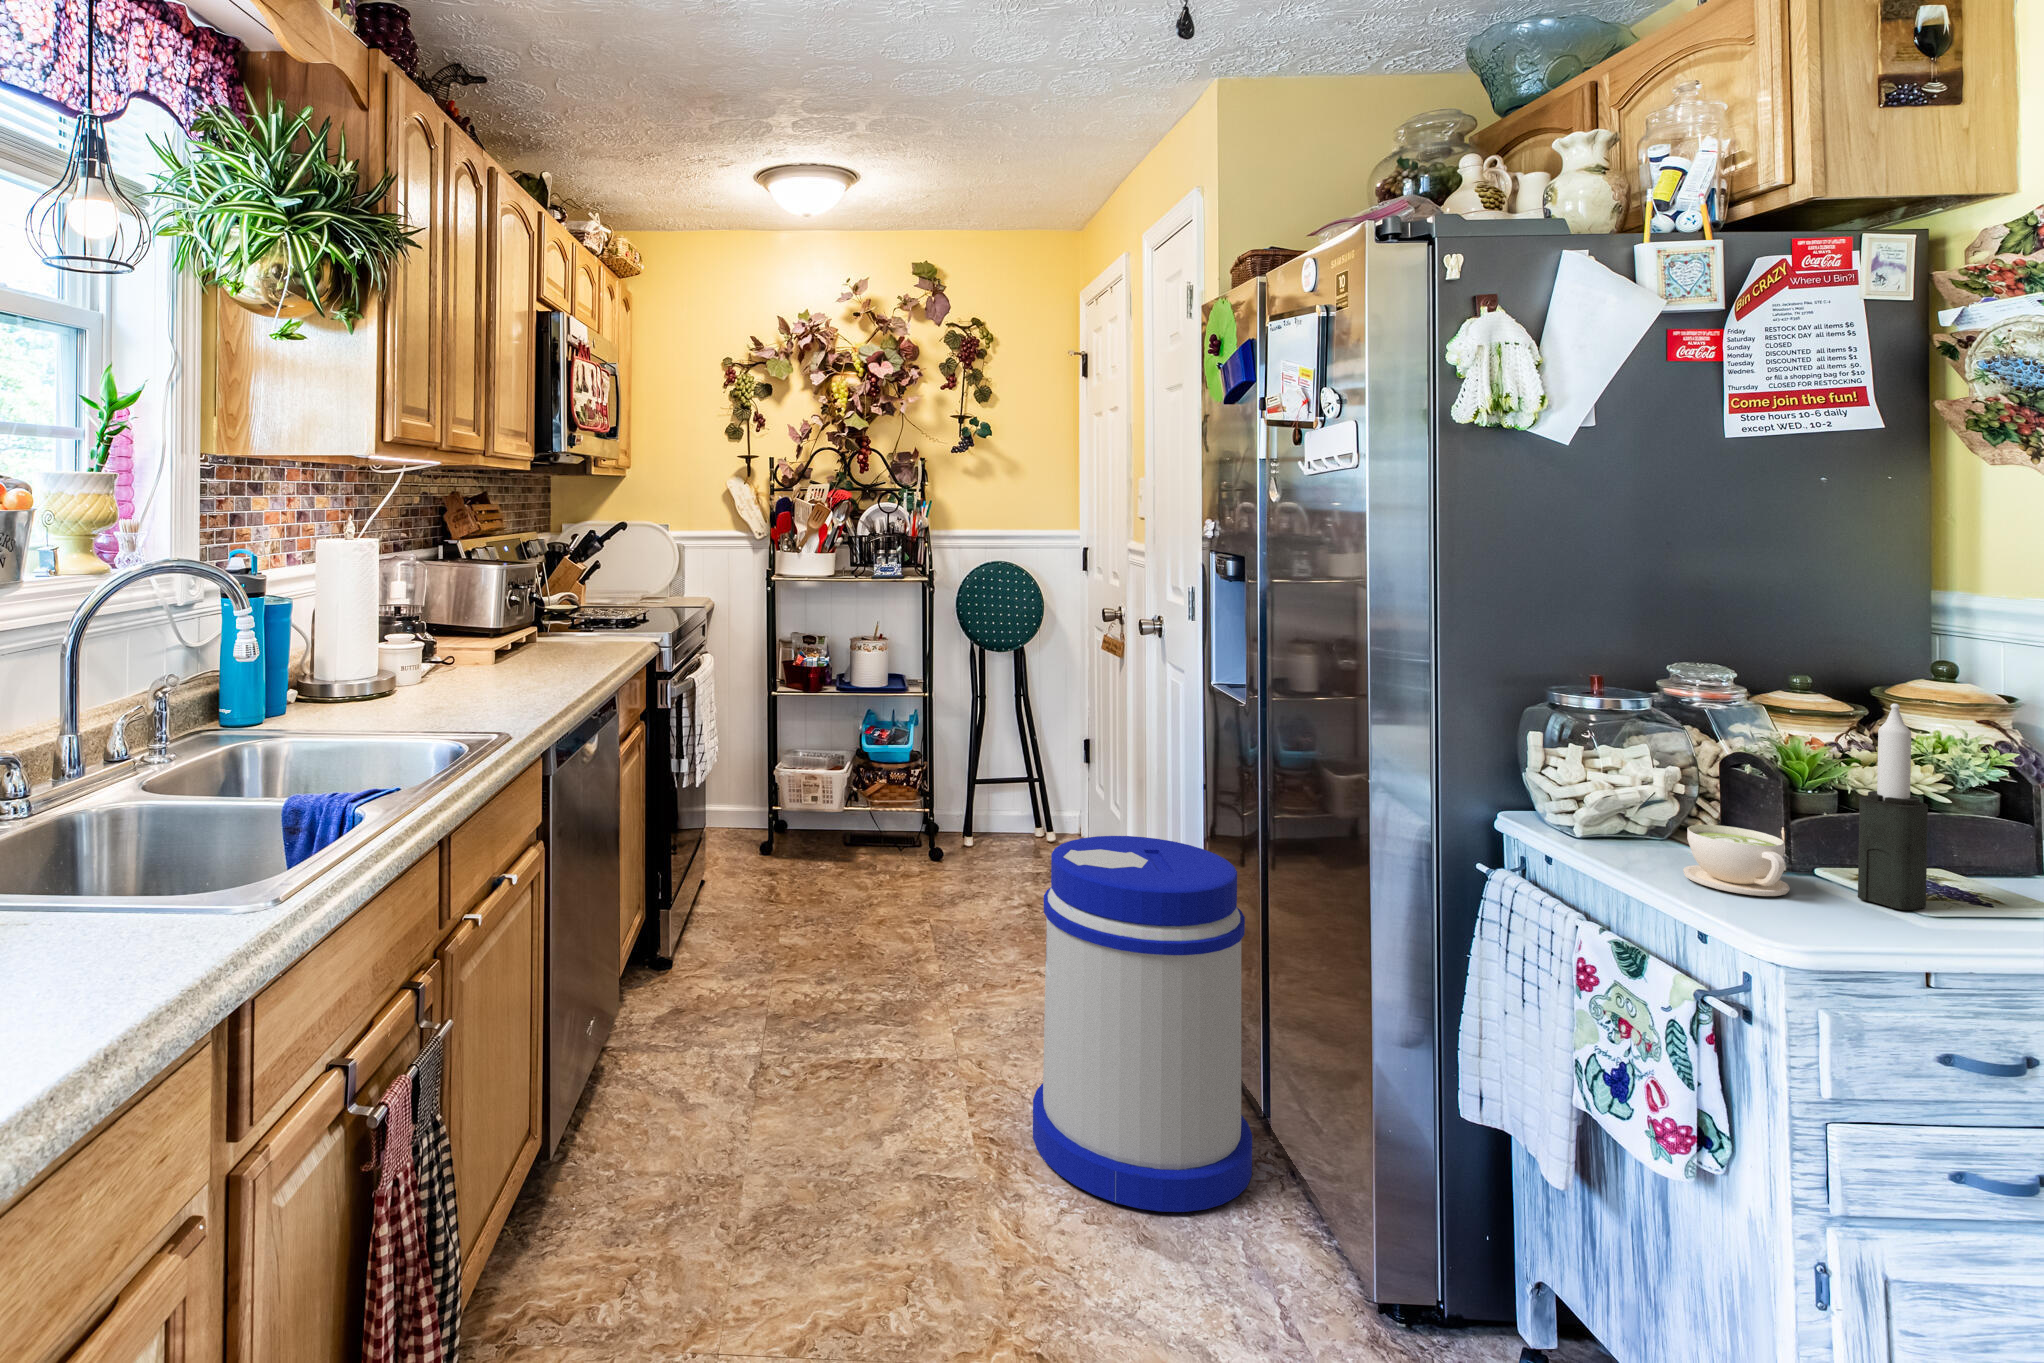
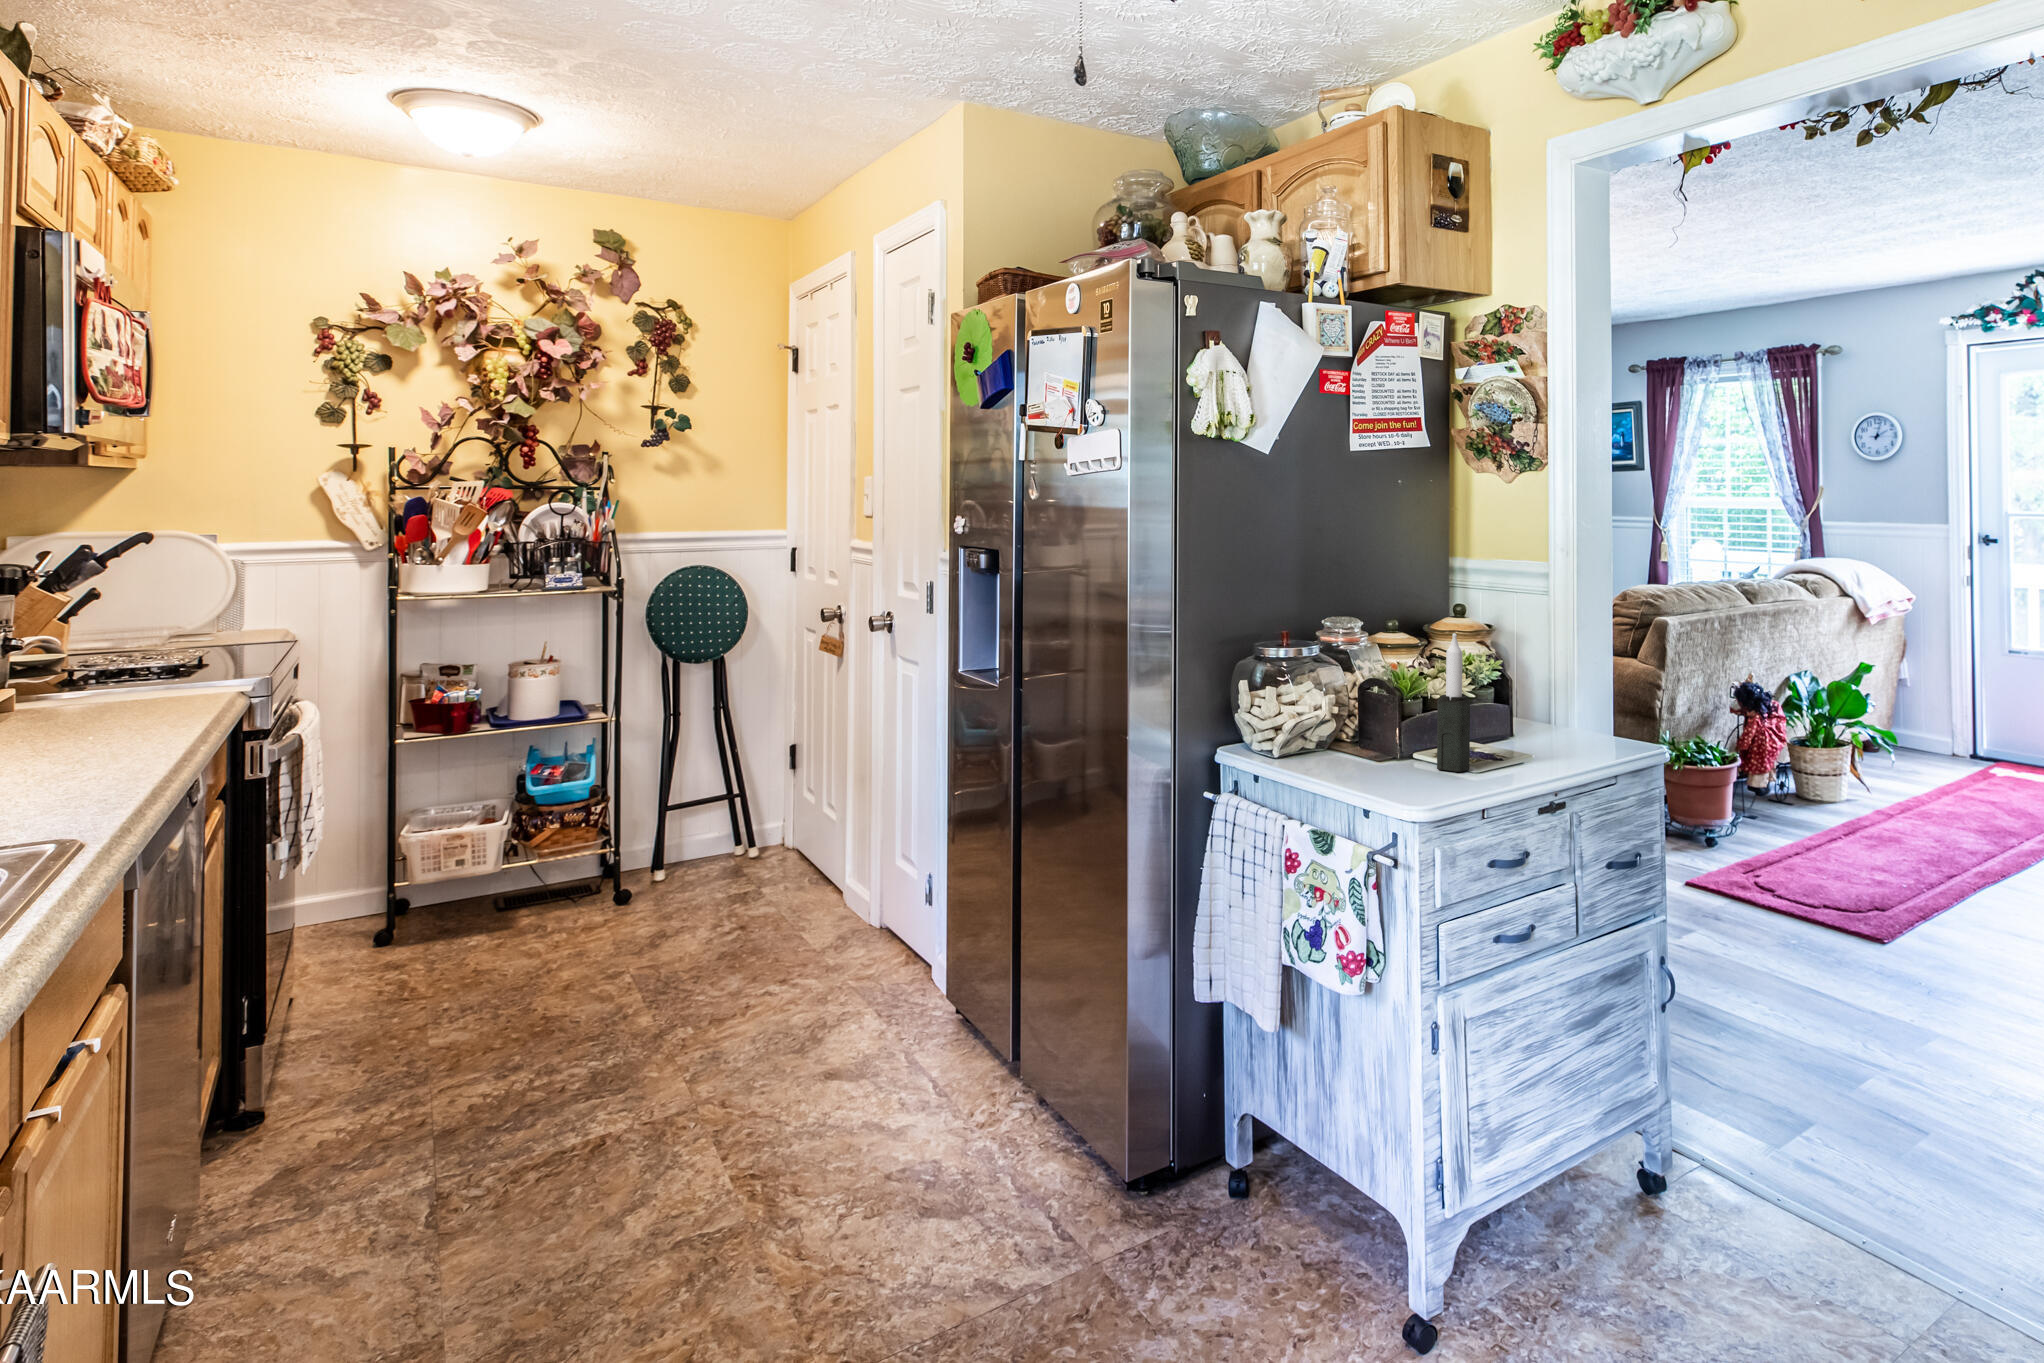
coffee cup: present [1683,825,1790,896] -> none [1344,732,1403,777]
trash can: present [1033,836,1252,1212] -> none [800,825,1016,1191]

